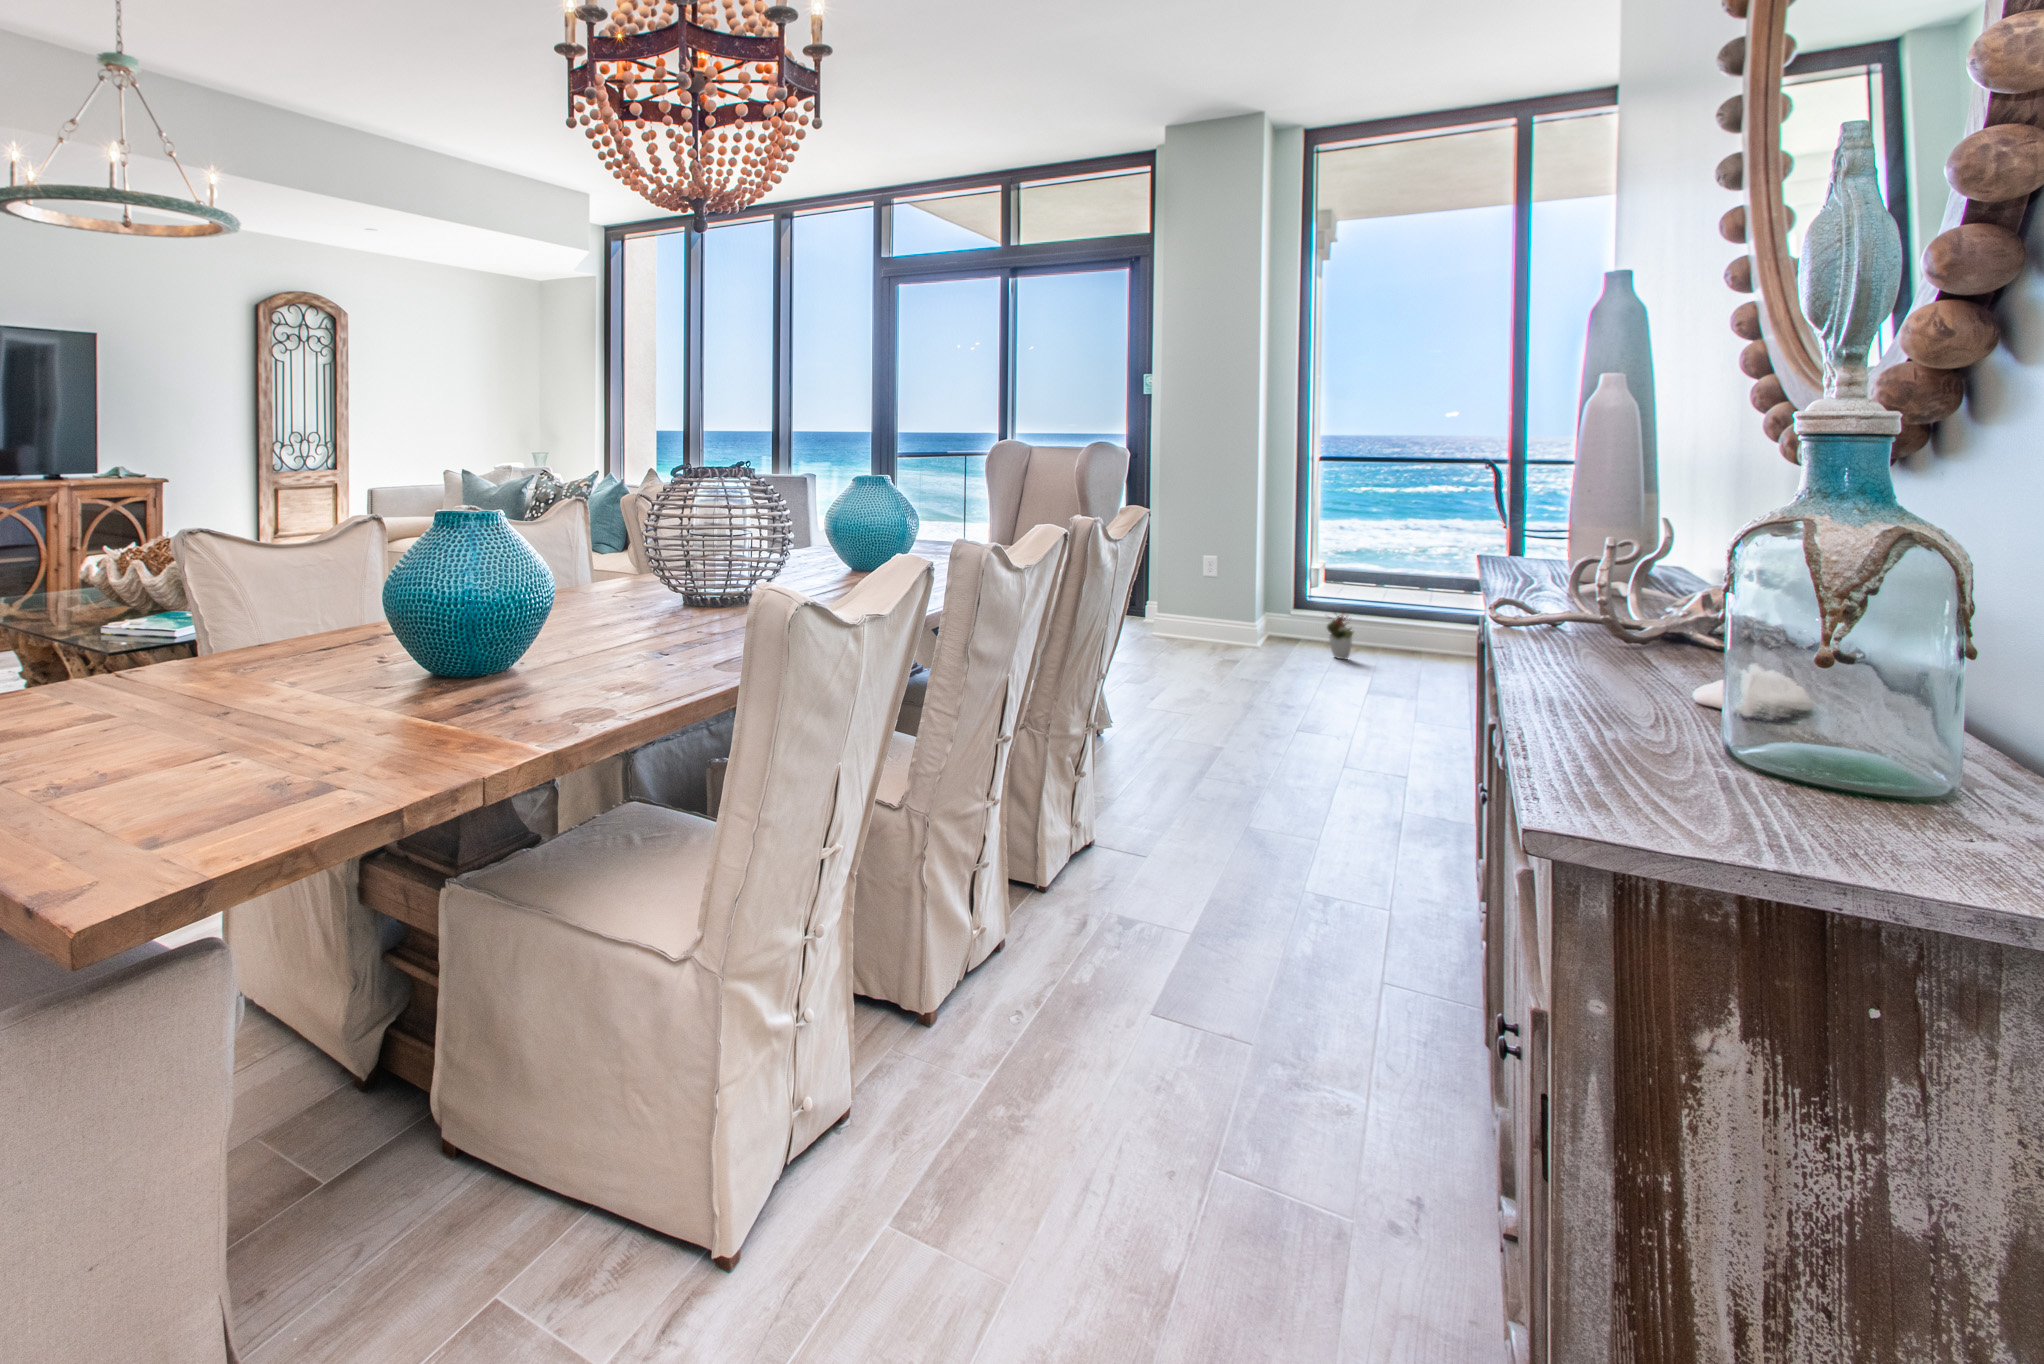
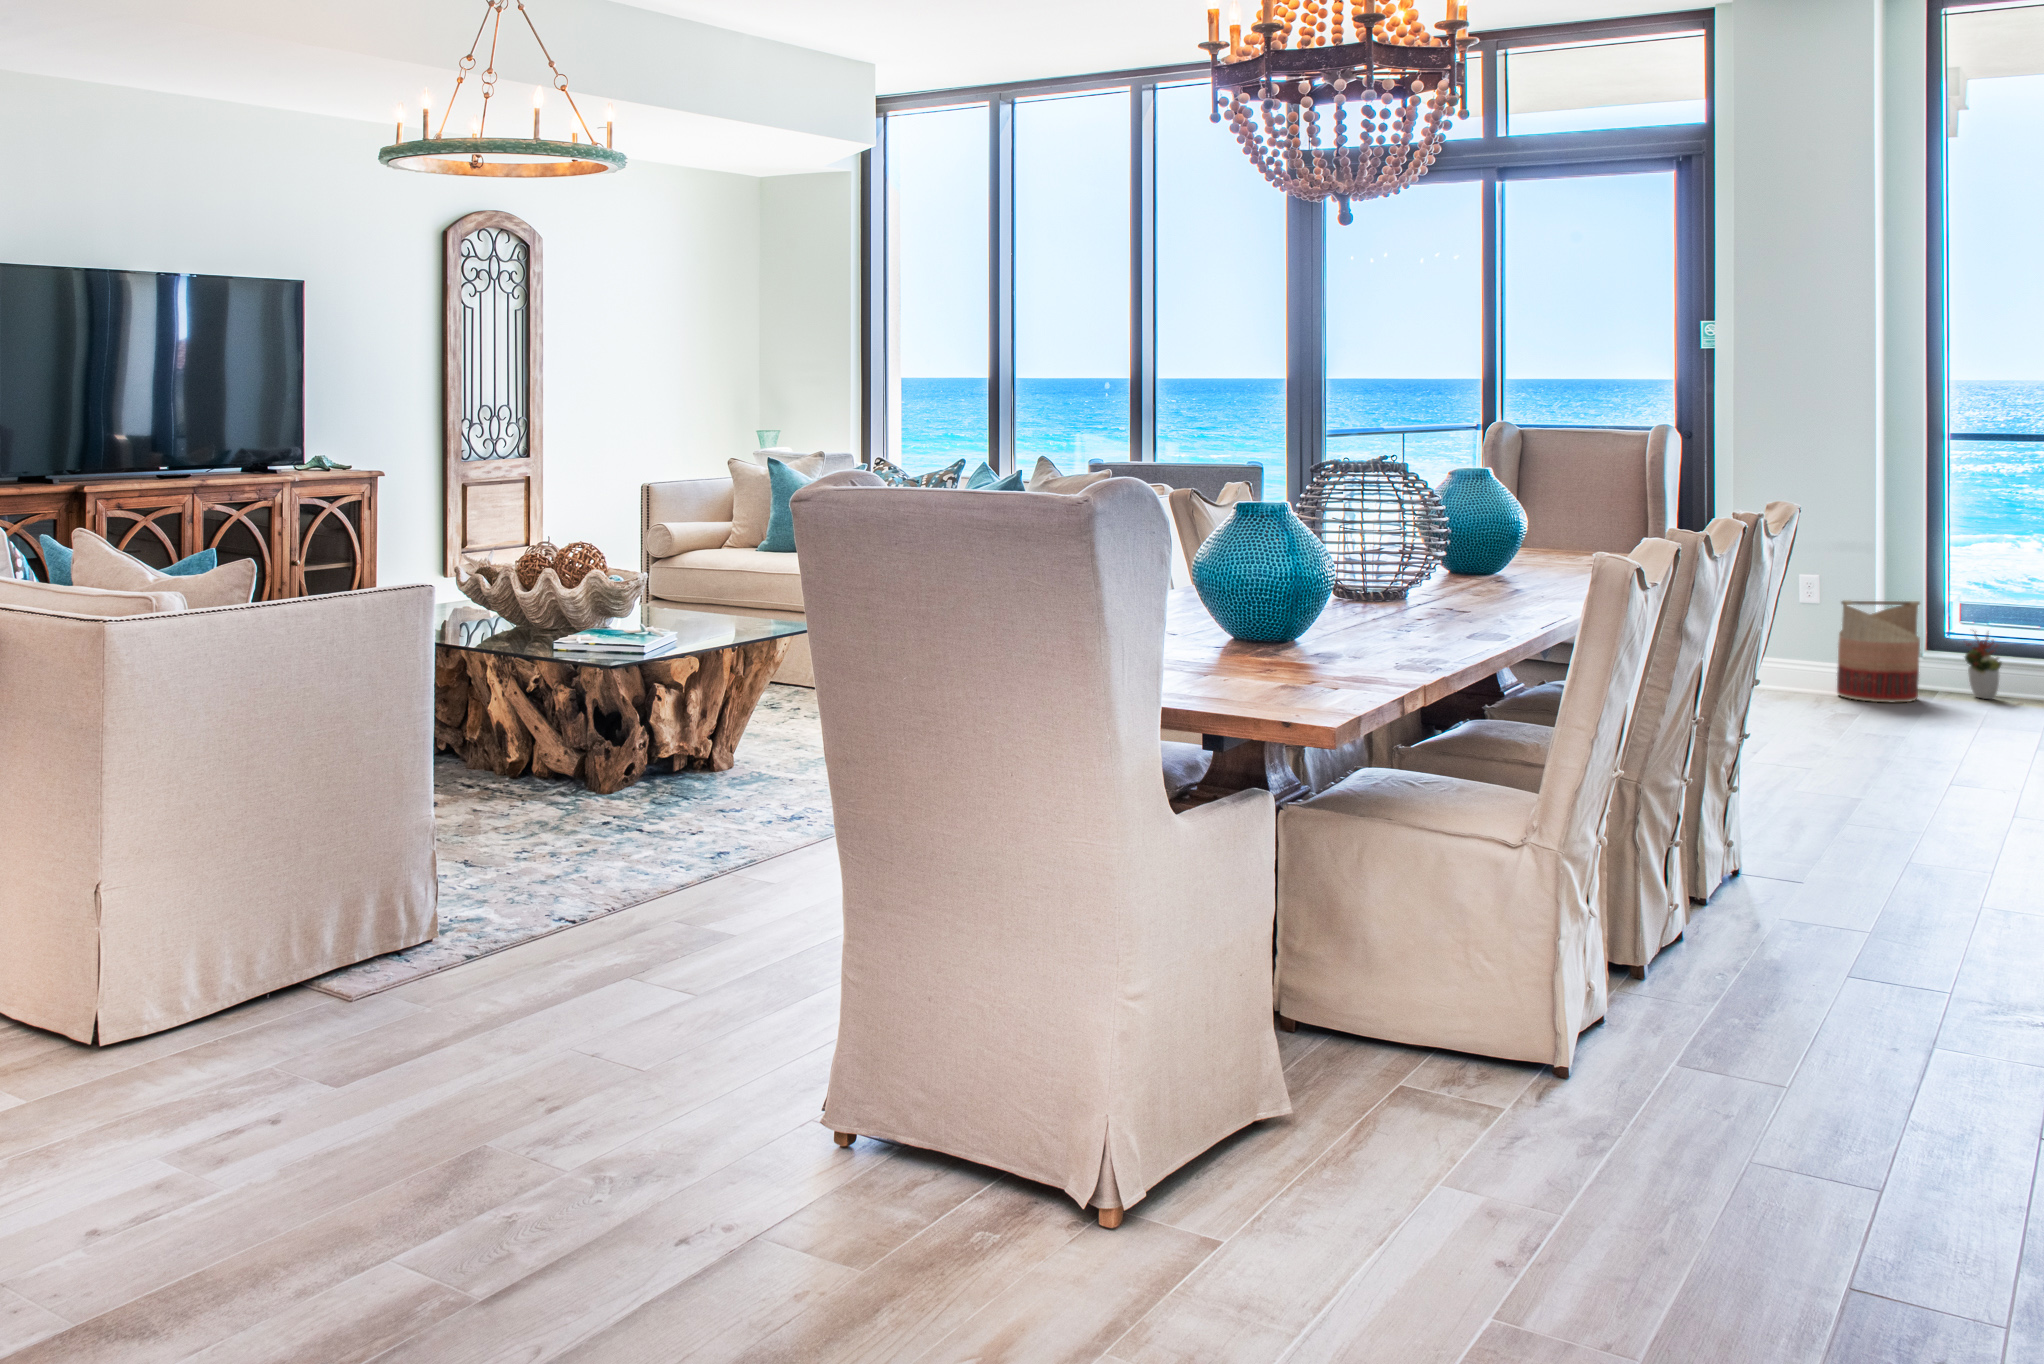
basket: none [1233,584,1294,662] -> present [1837,600,1920,702]

